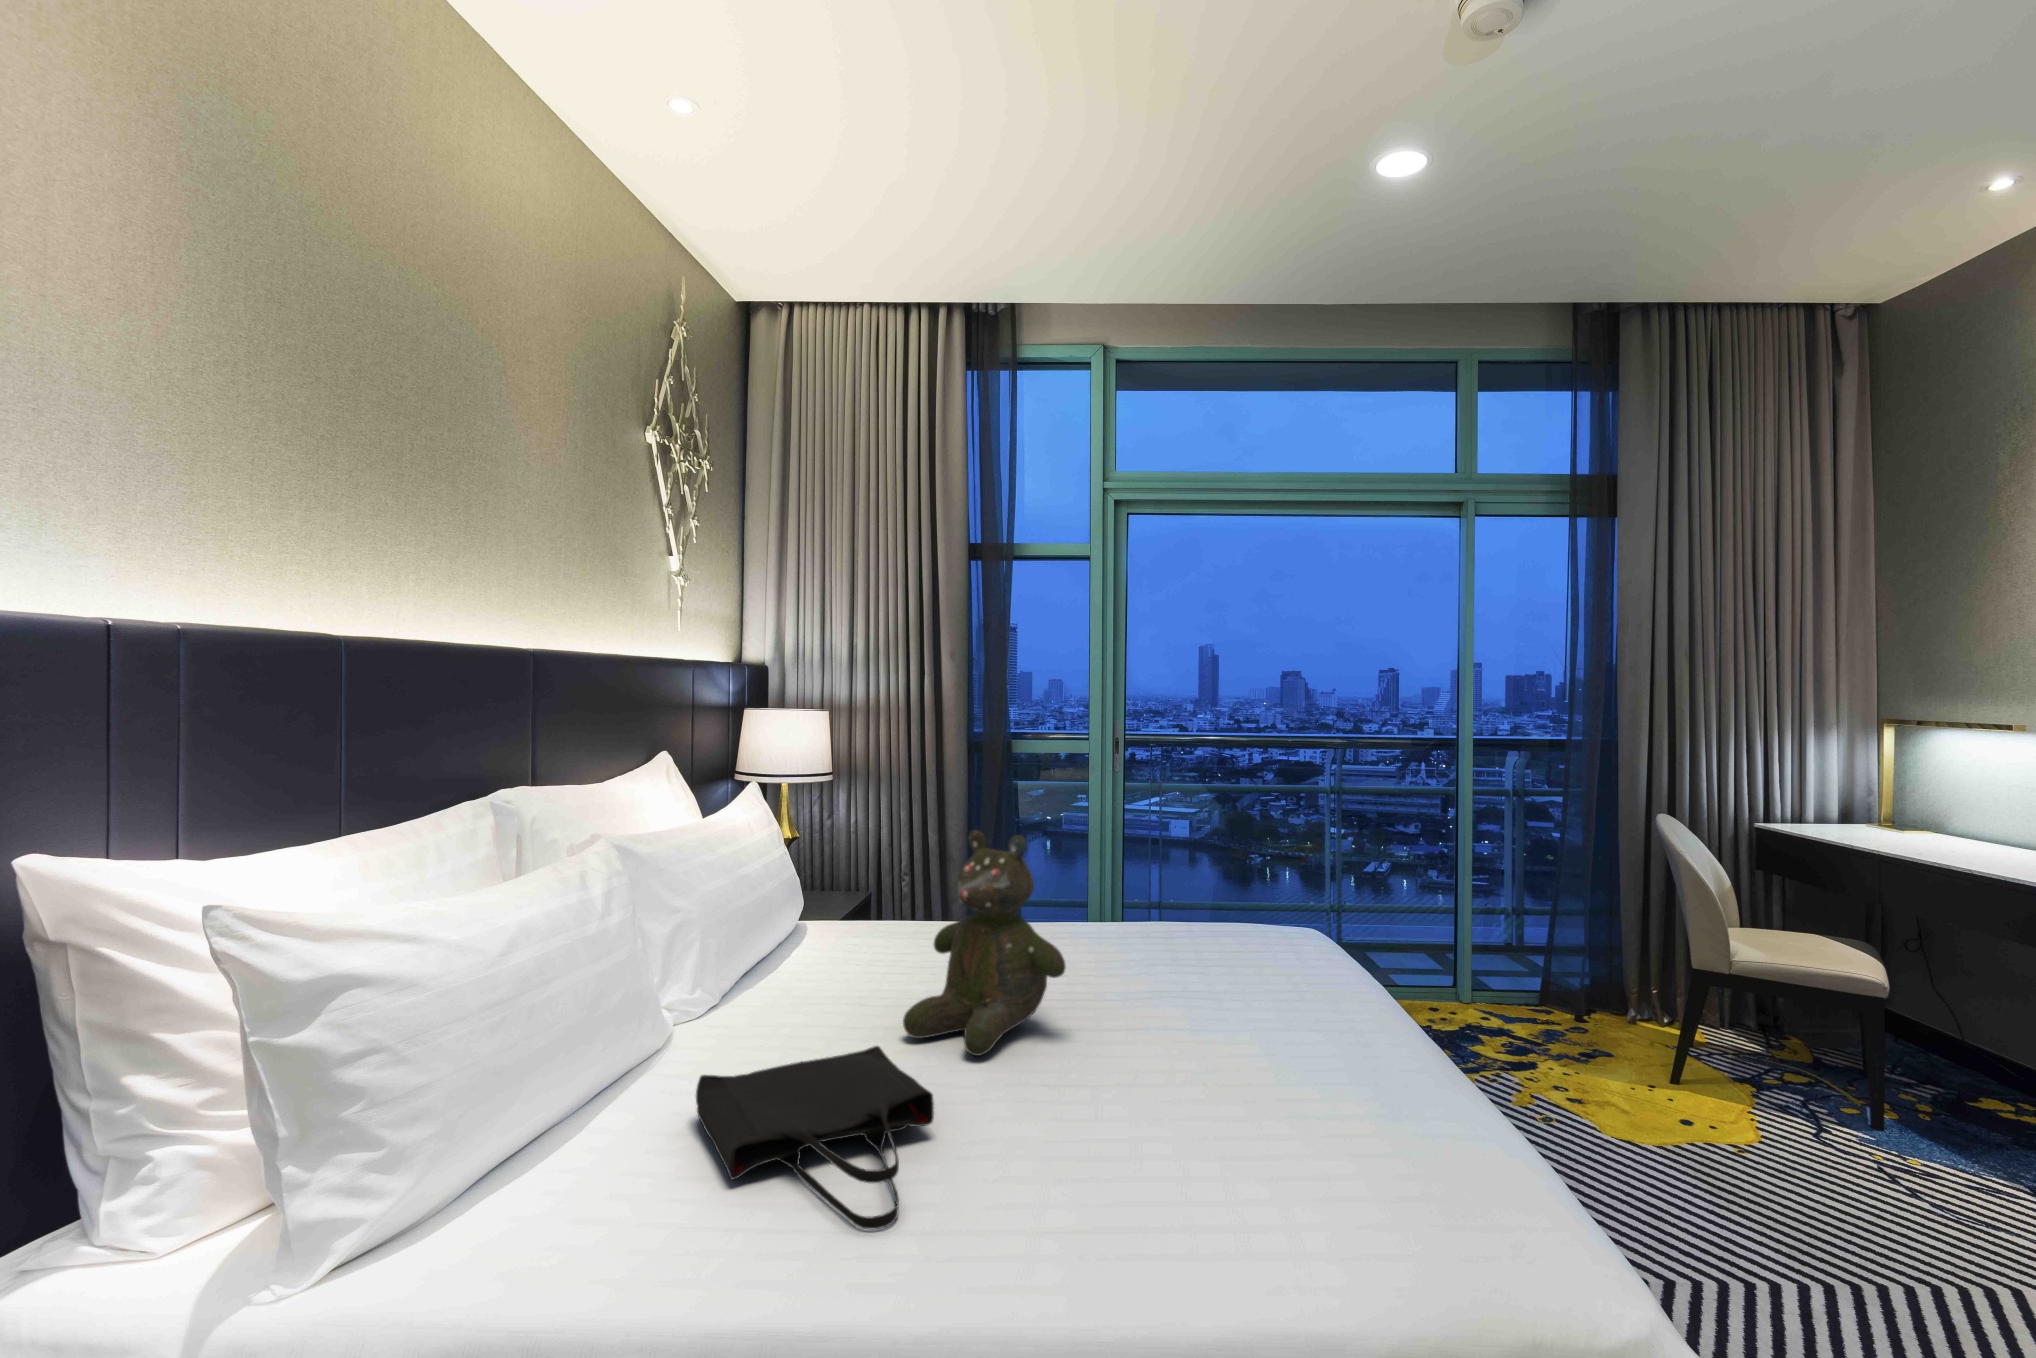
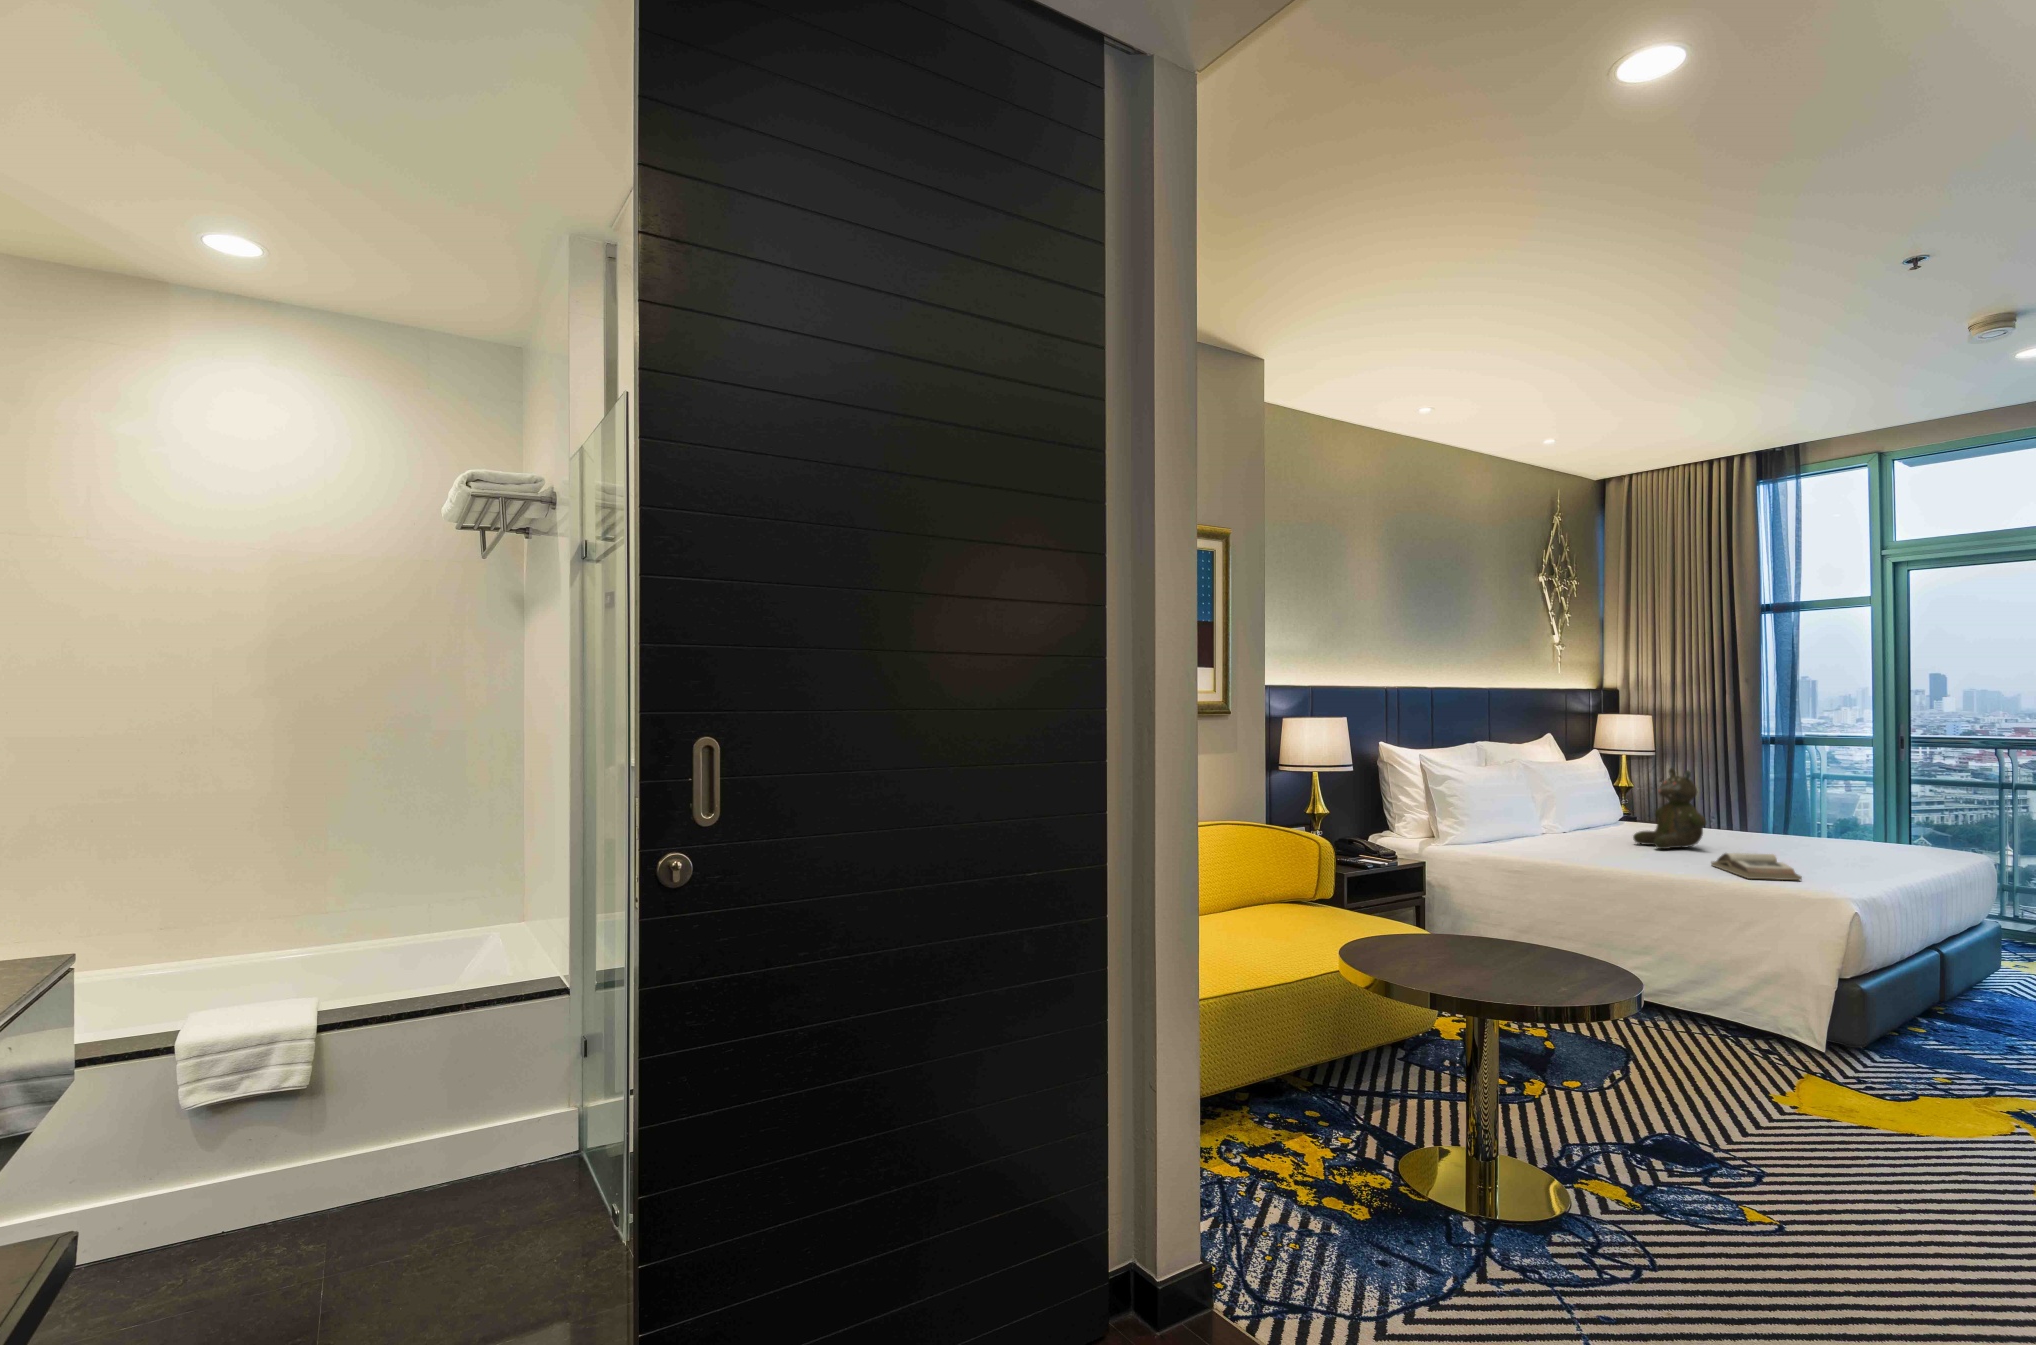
tote bag: present [696,1046,934,1230] -> none [1544,830,1623,860]
book: none [1155,1067,1408,1208] -> present [1711,853,1802,880]

